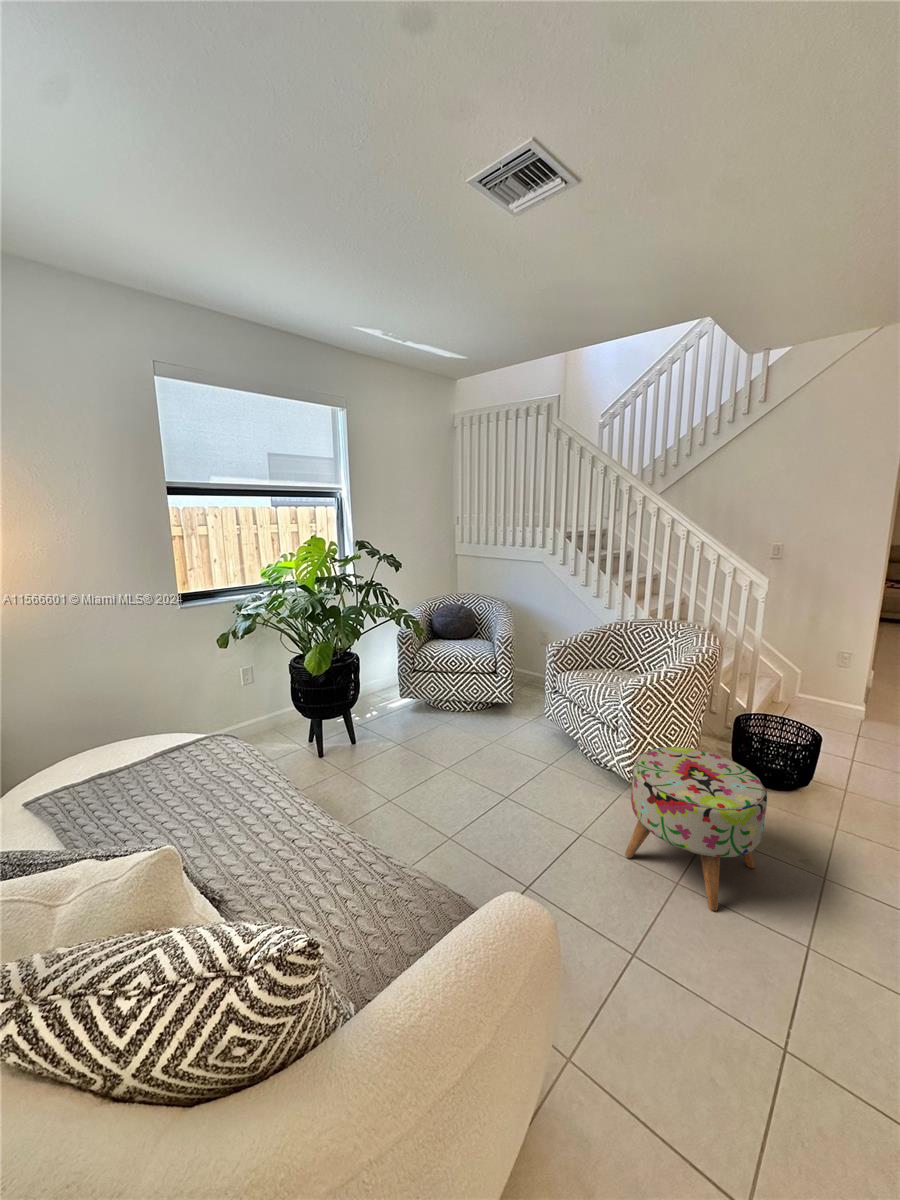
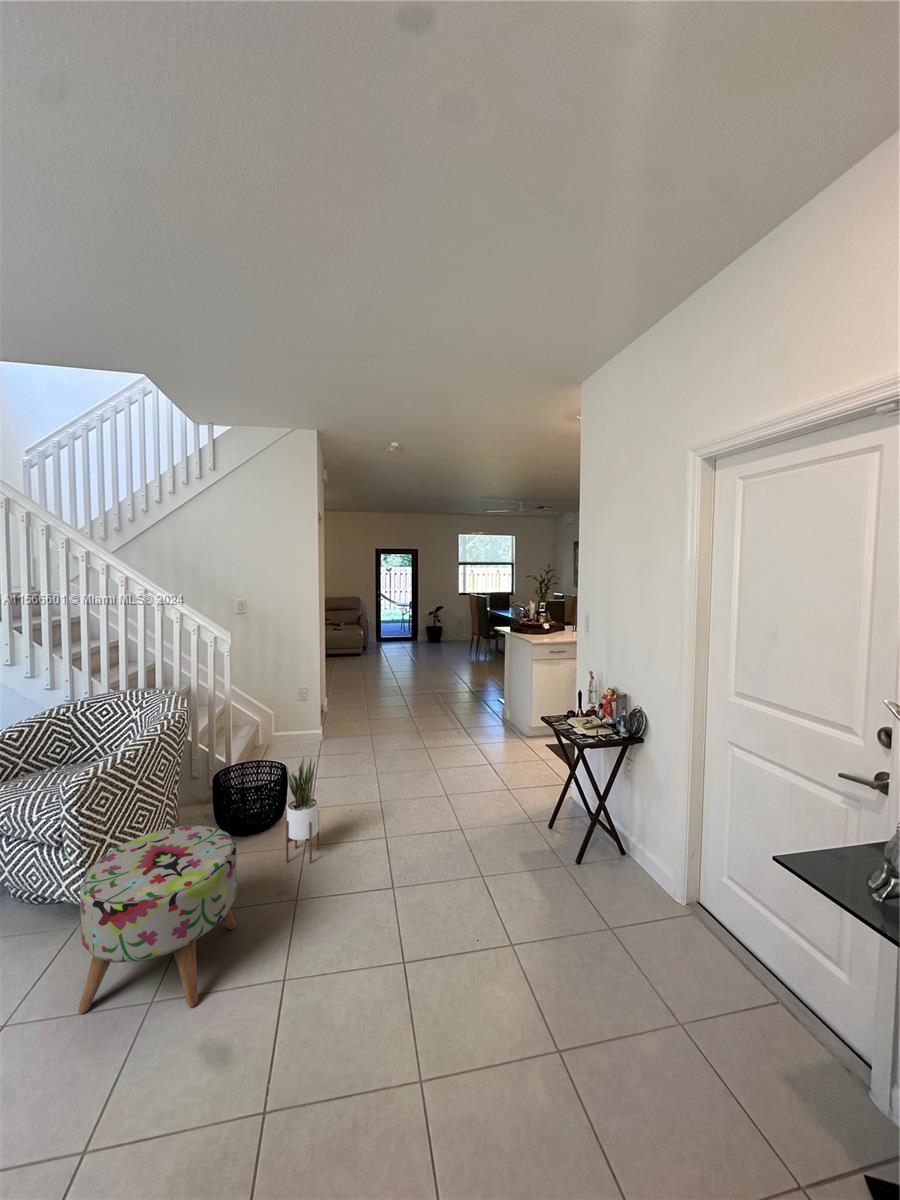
potted plant: none [814,731,870,853] -> present [286,755,319,863]

